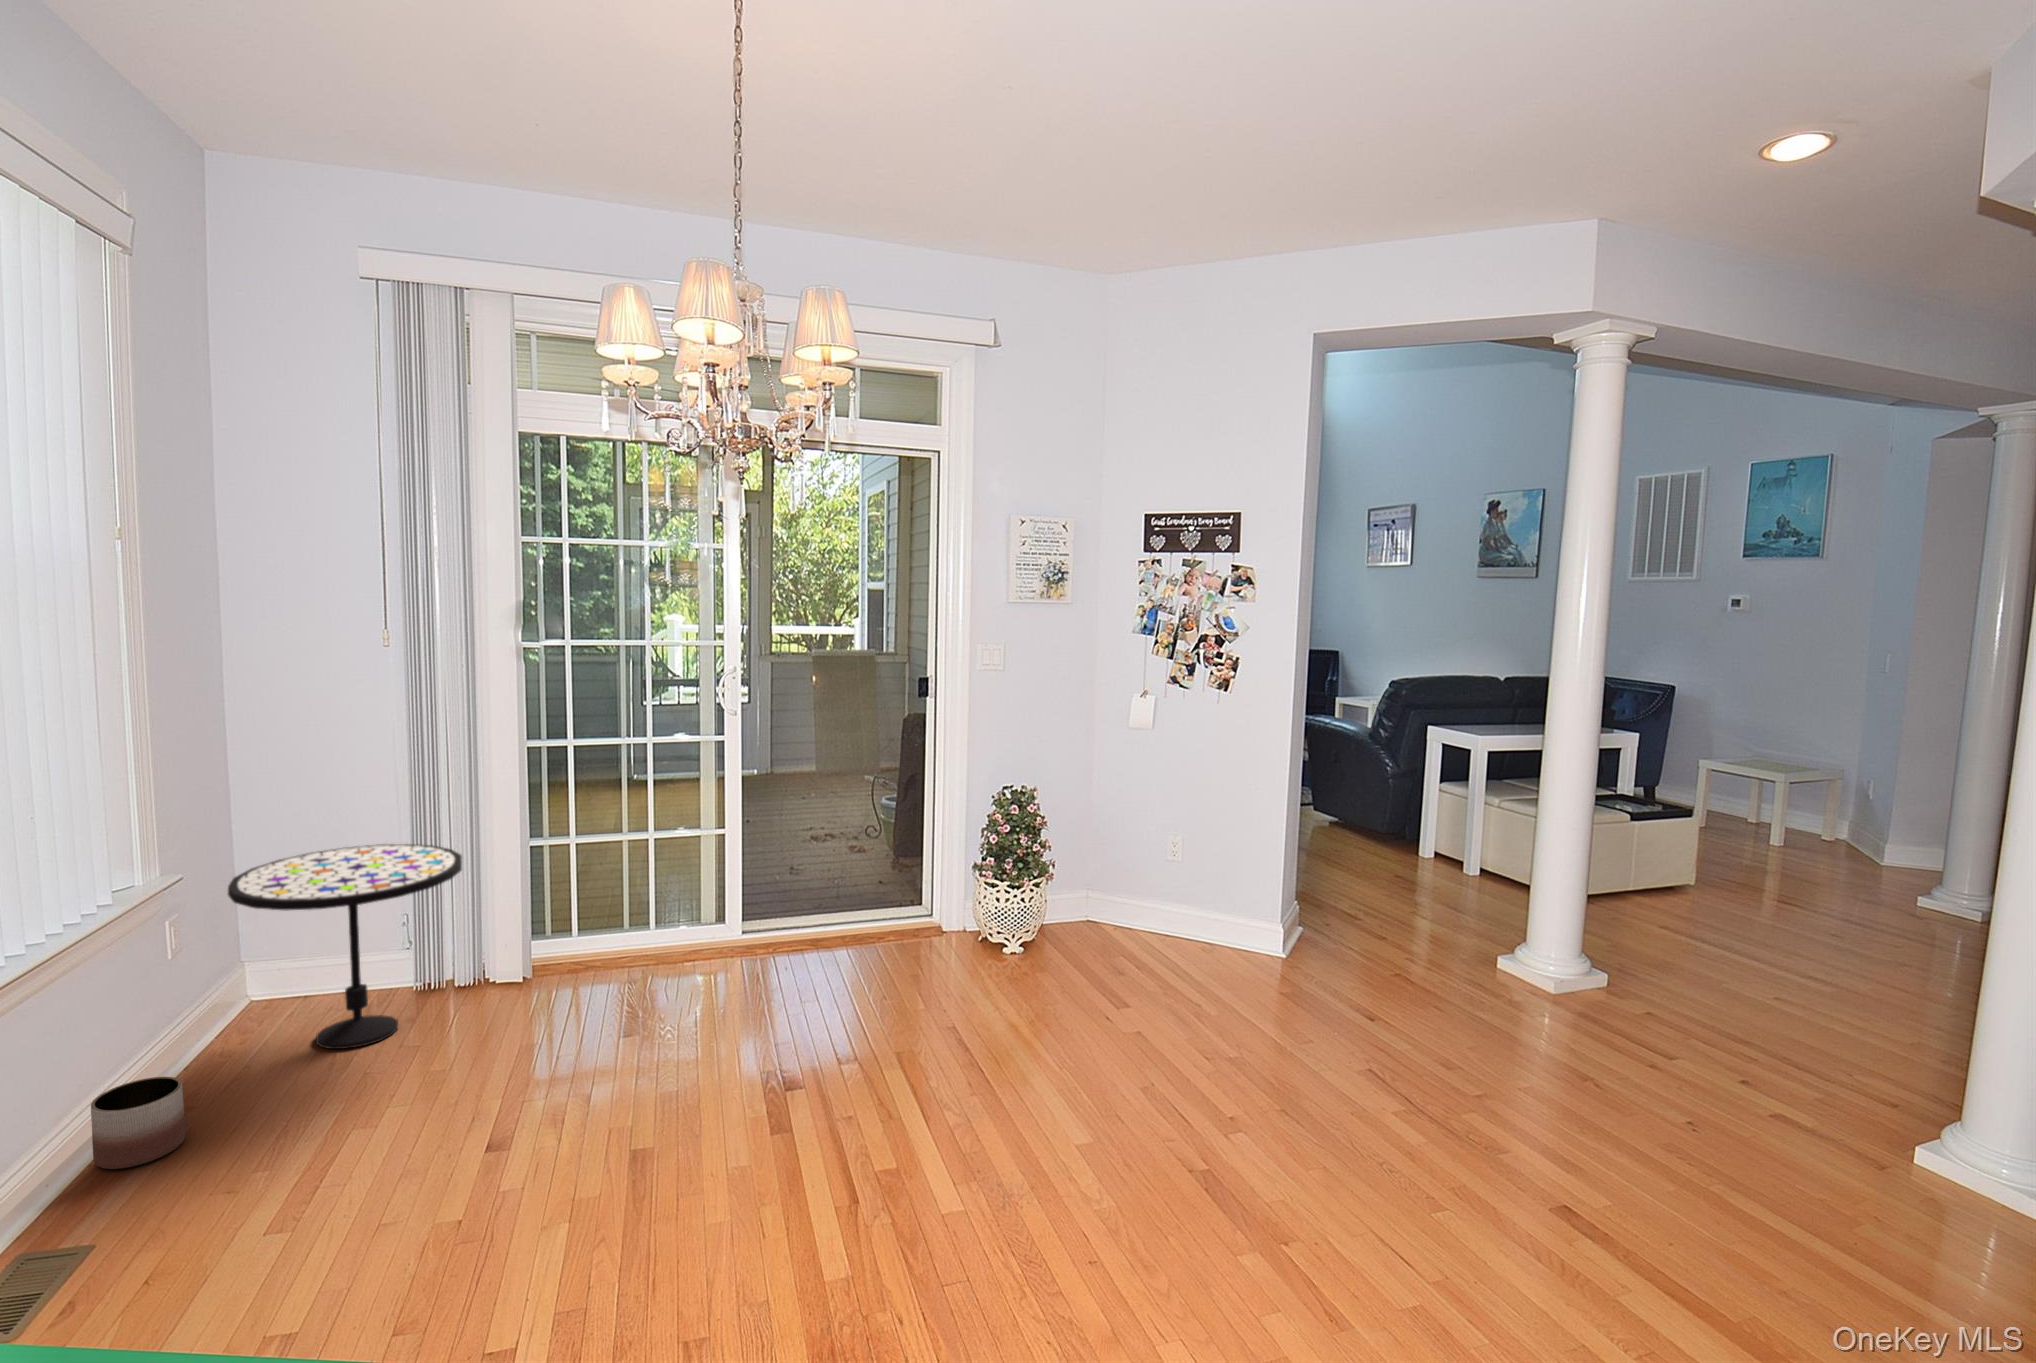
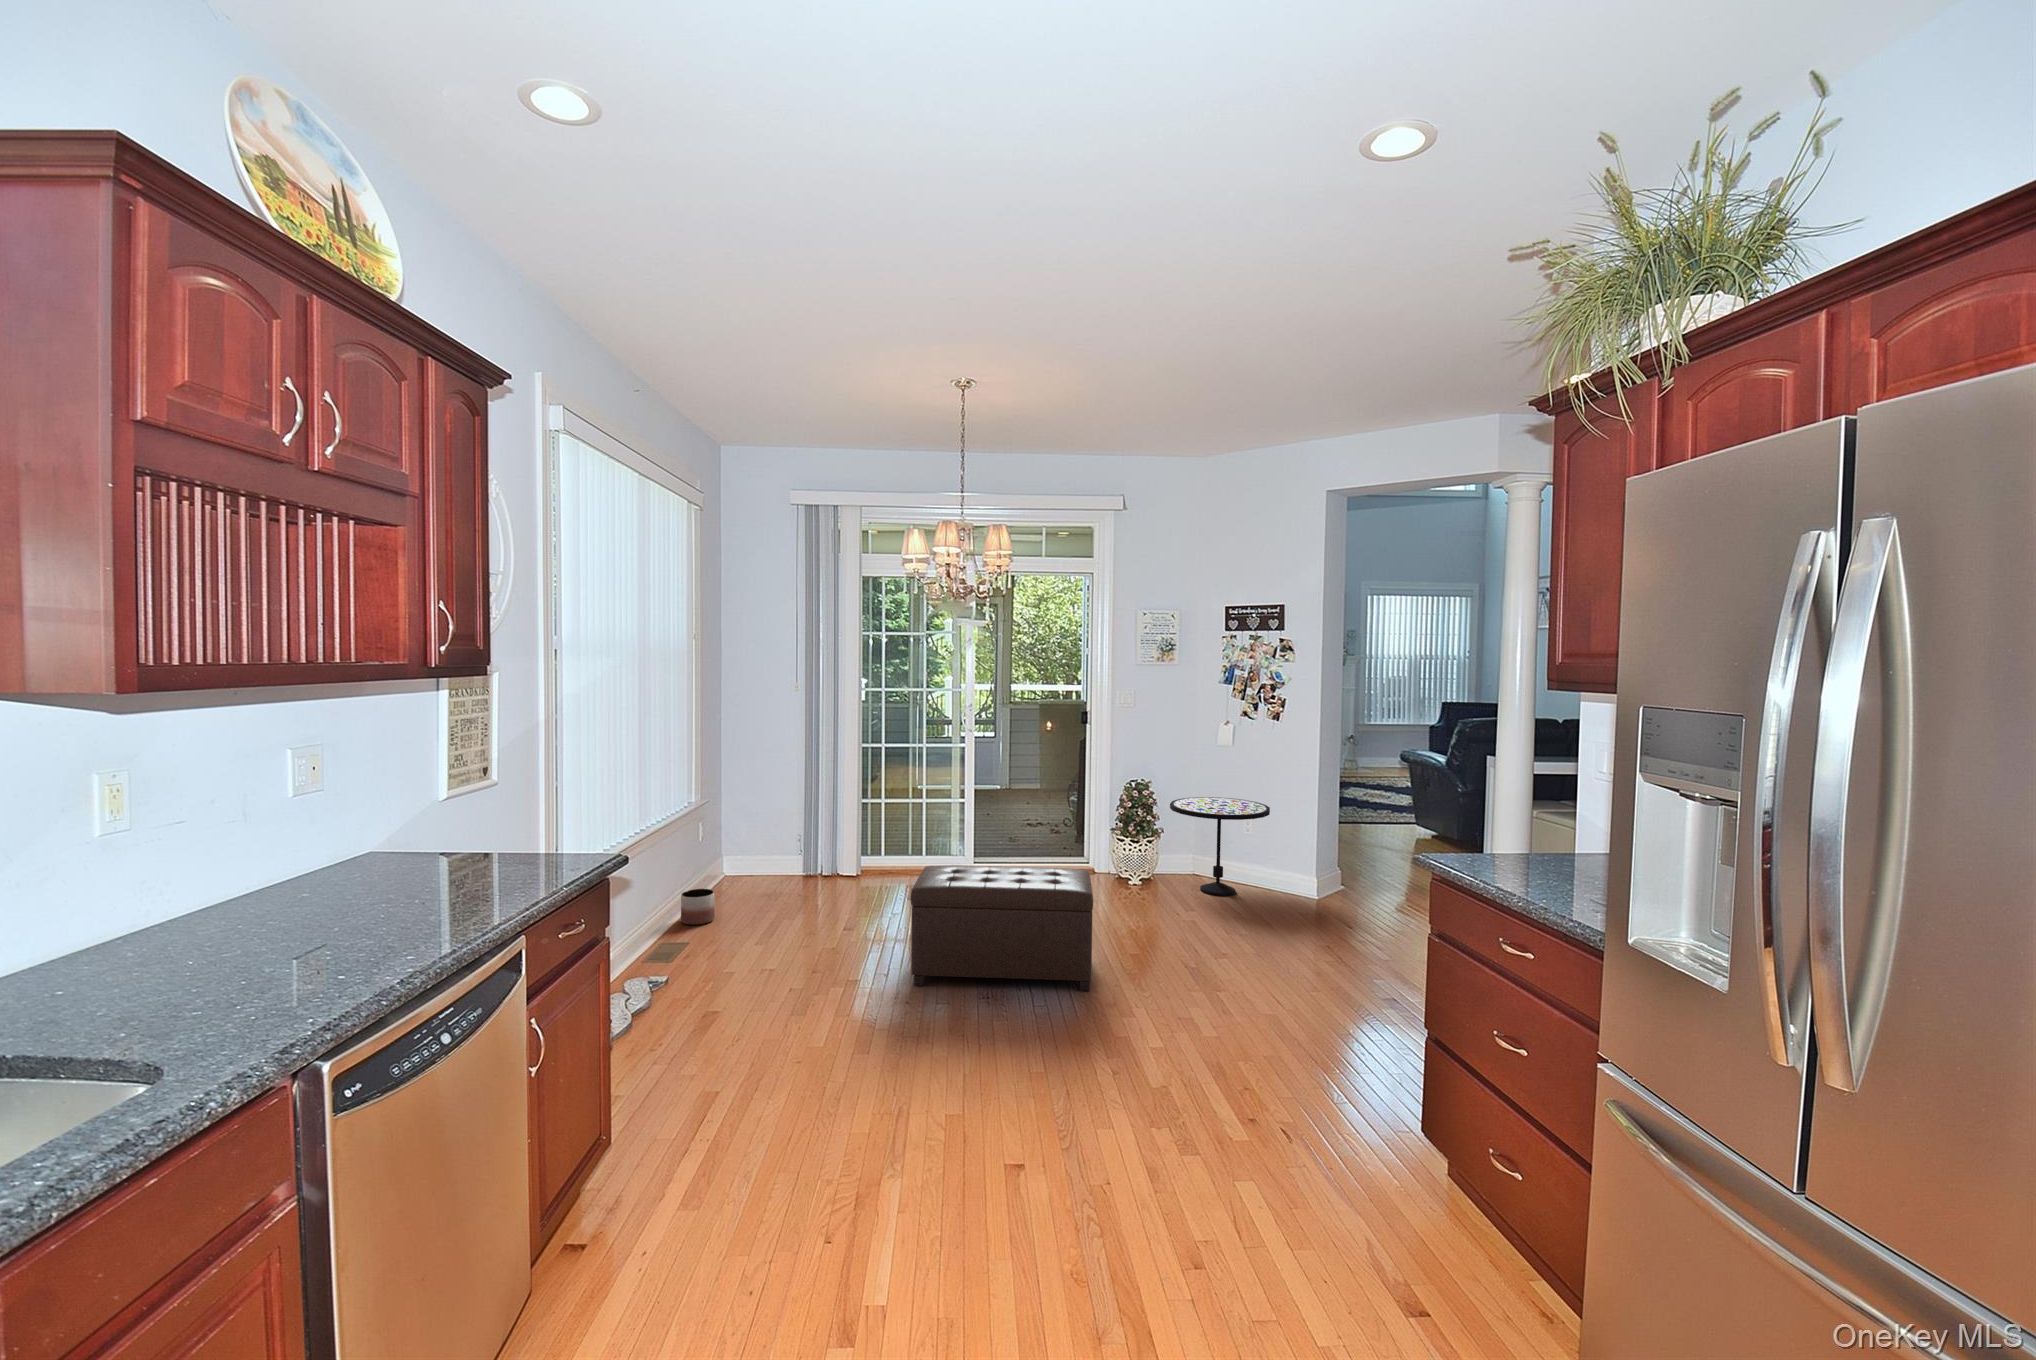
side table: present [228,844,462,1049] -> present [1170,797,1270,896]
ottoman: none [640,993,1037,1308] -> present [911,865,1094,991]

